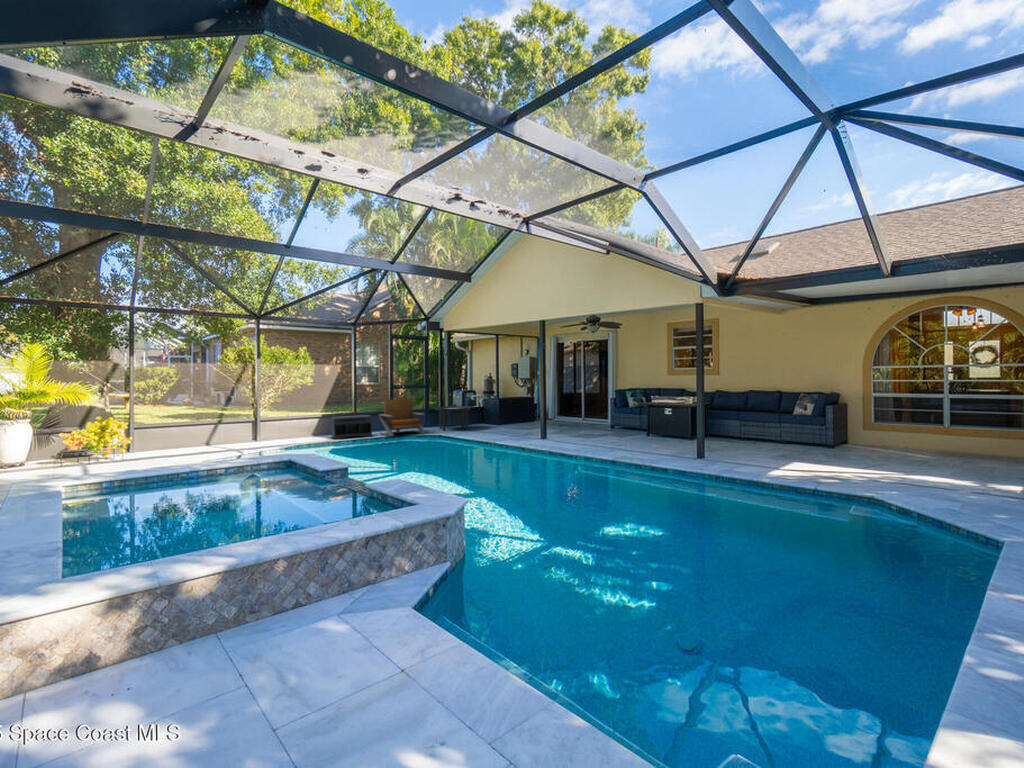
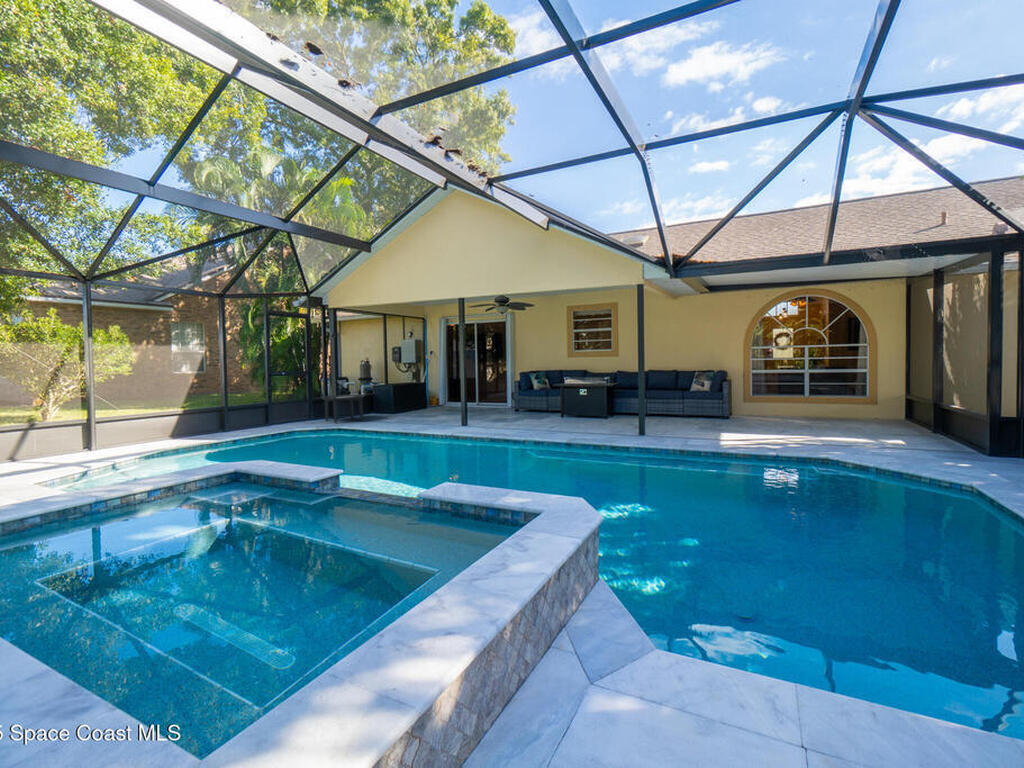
lounge chair: present [378,399,425,436] -> none [253,387,317,433]
bench: present [331,415,372,439] -> none [192,409,249,440]

